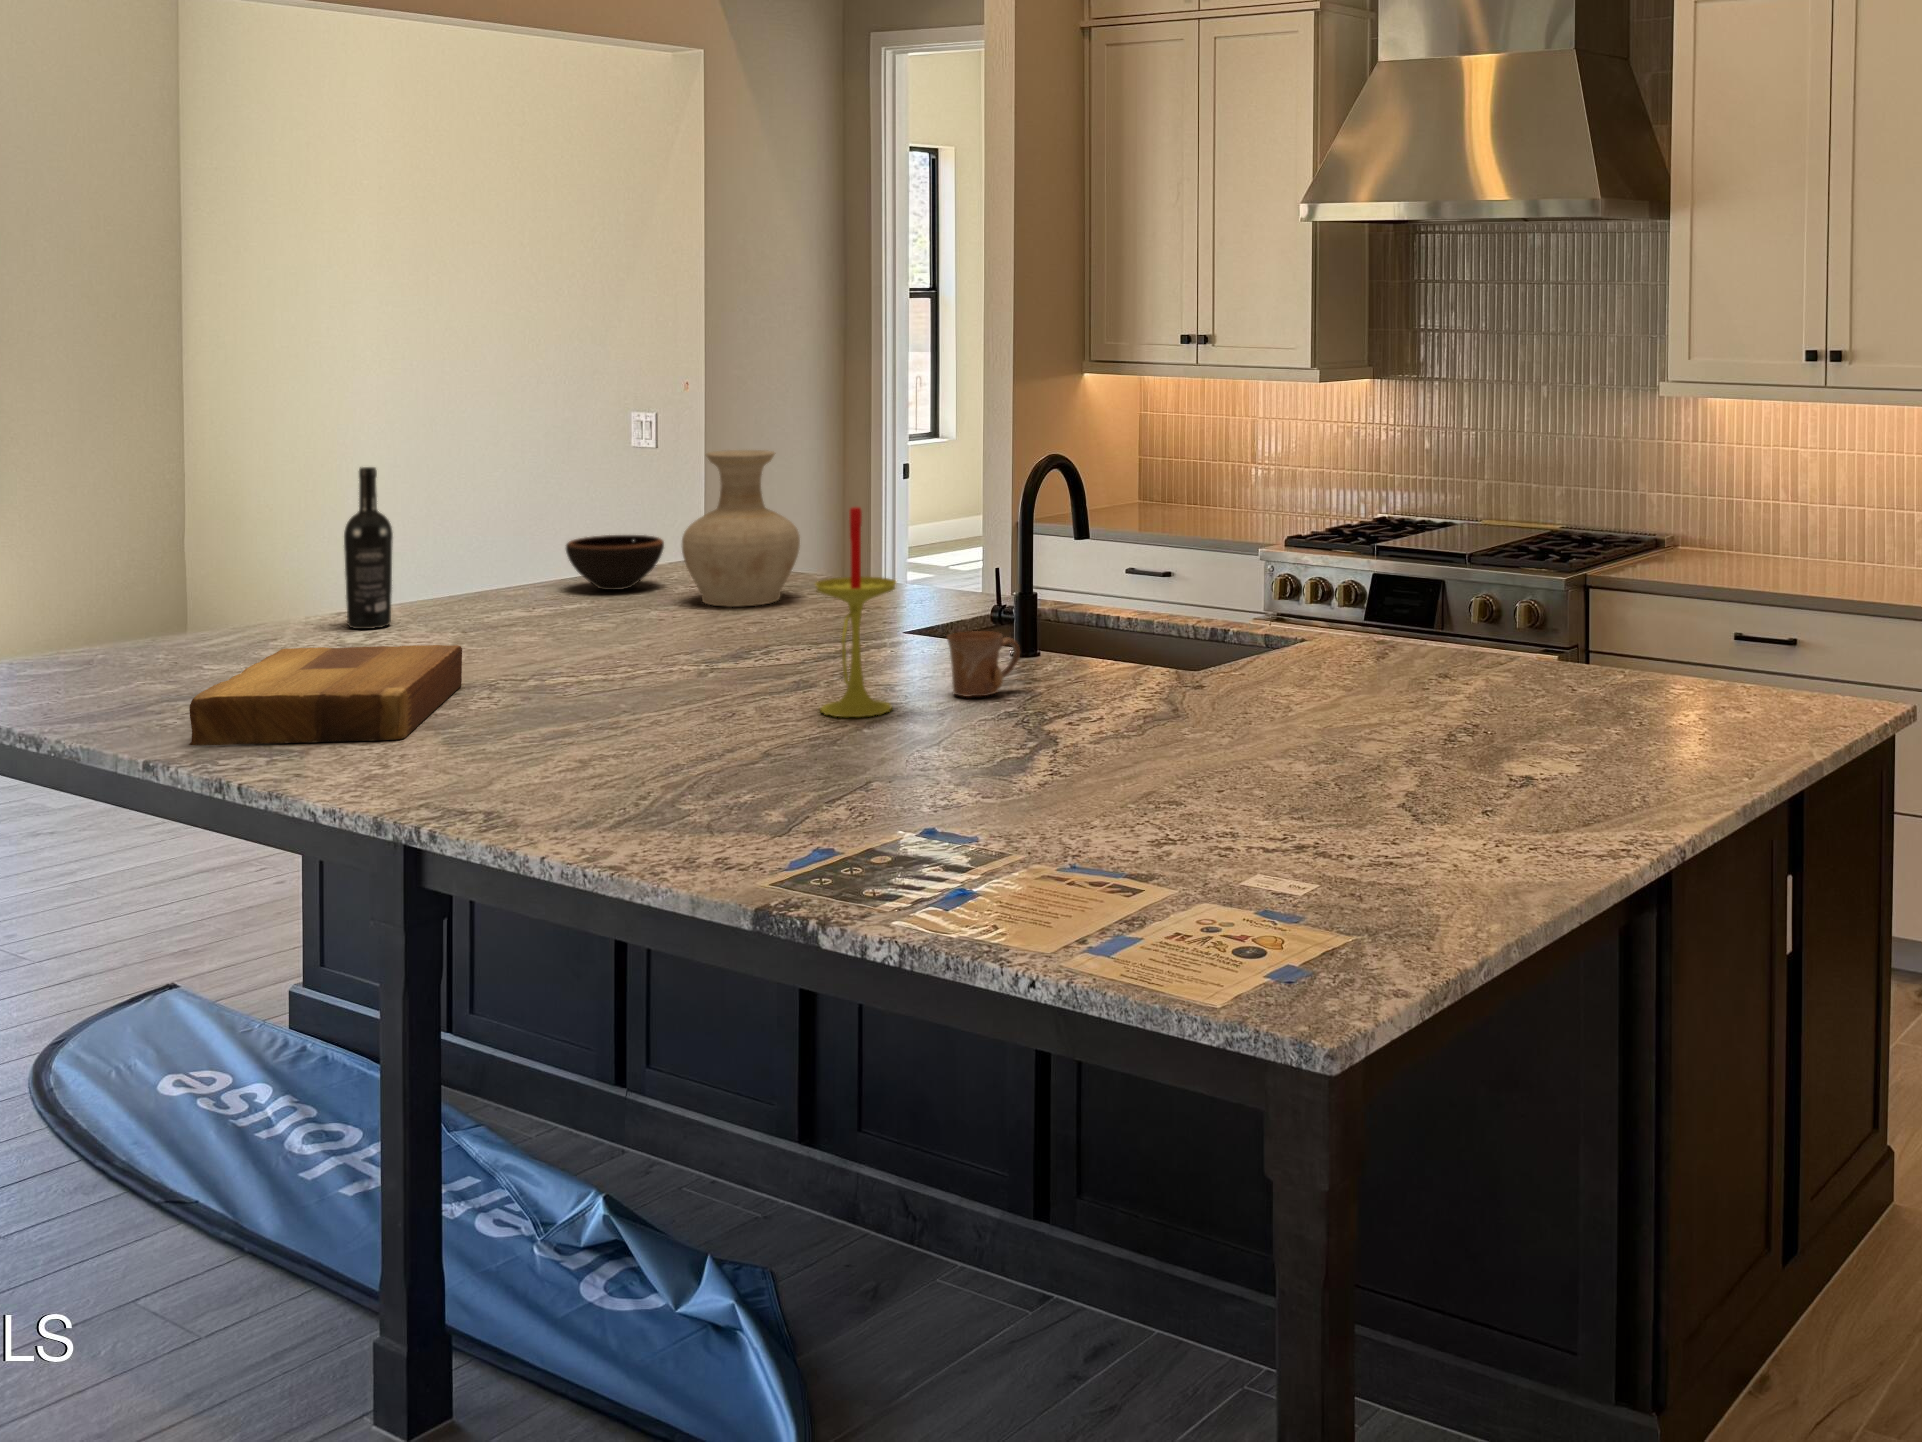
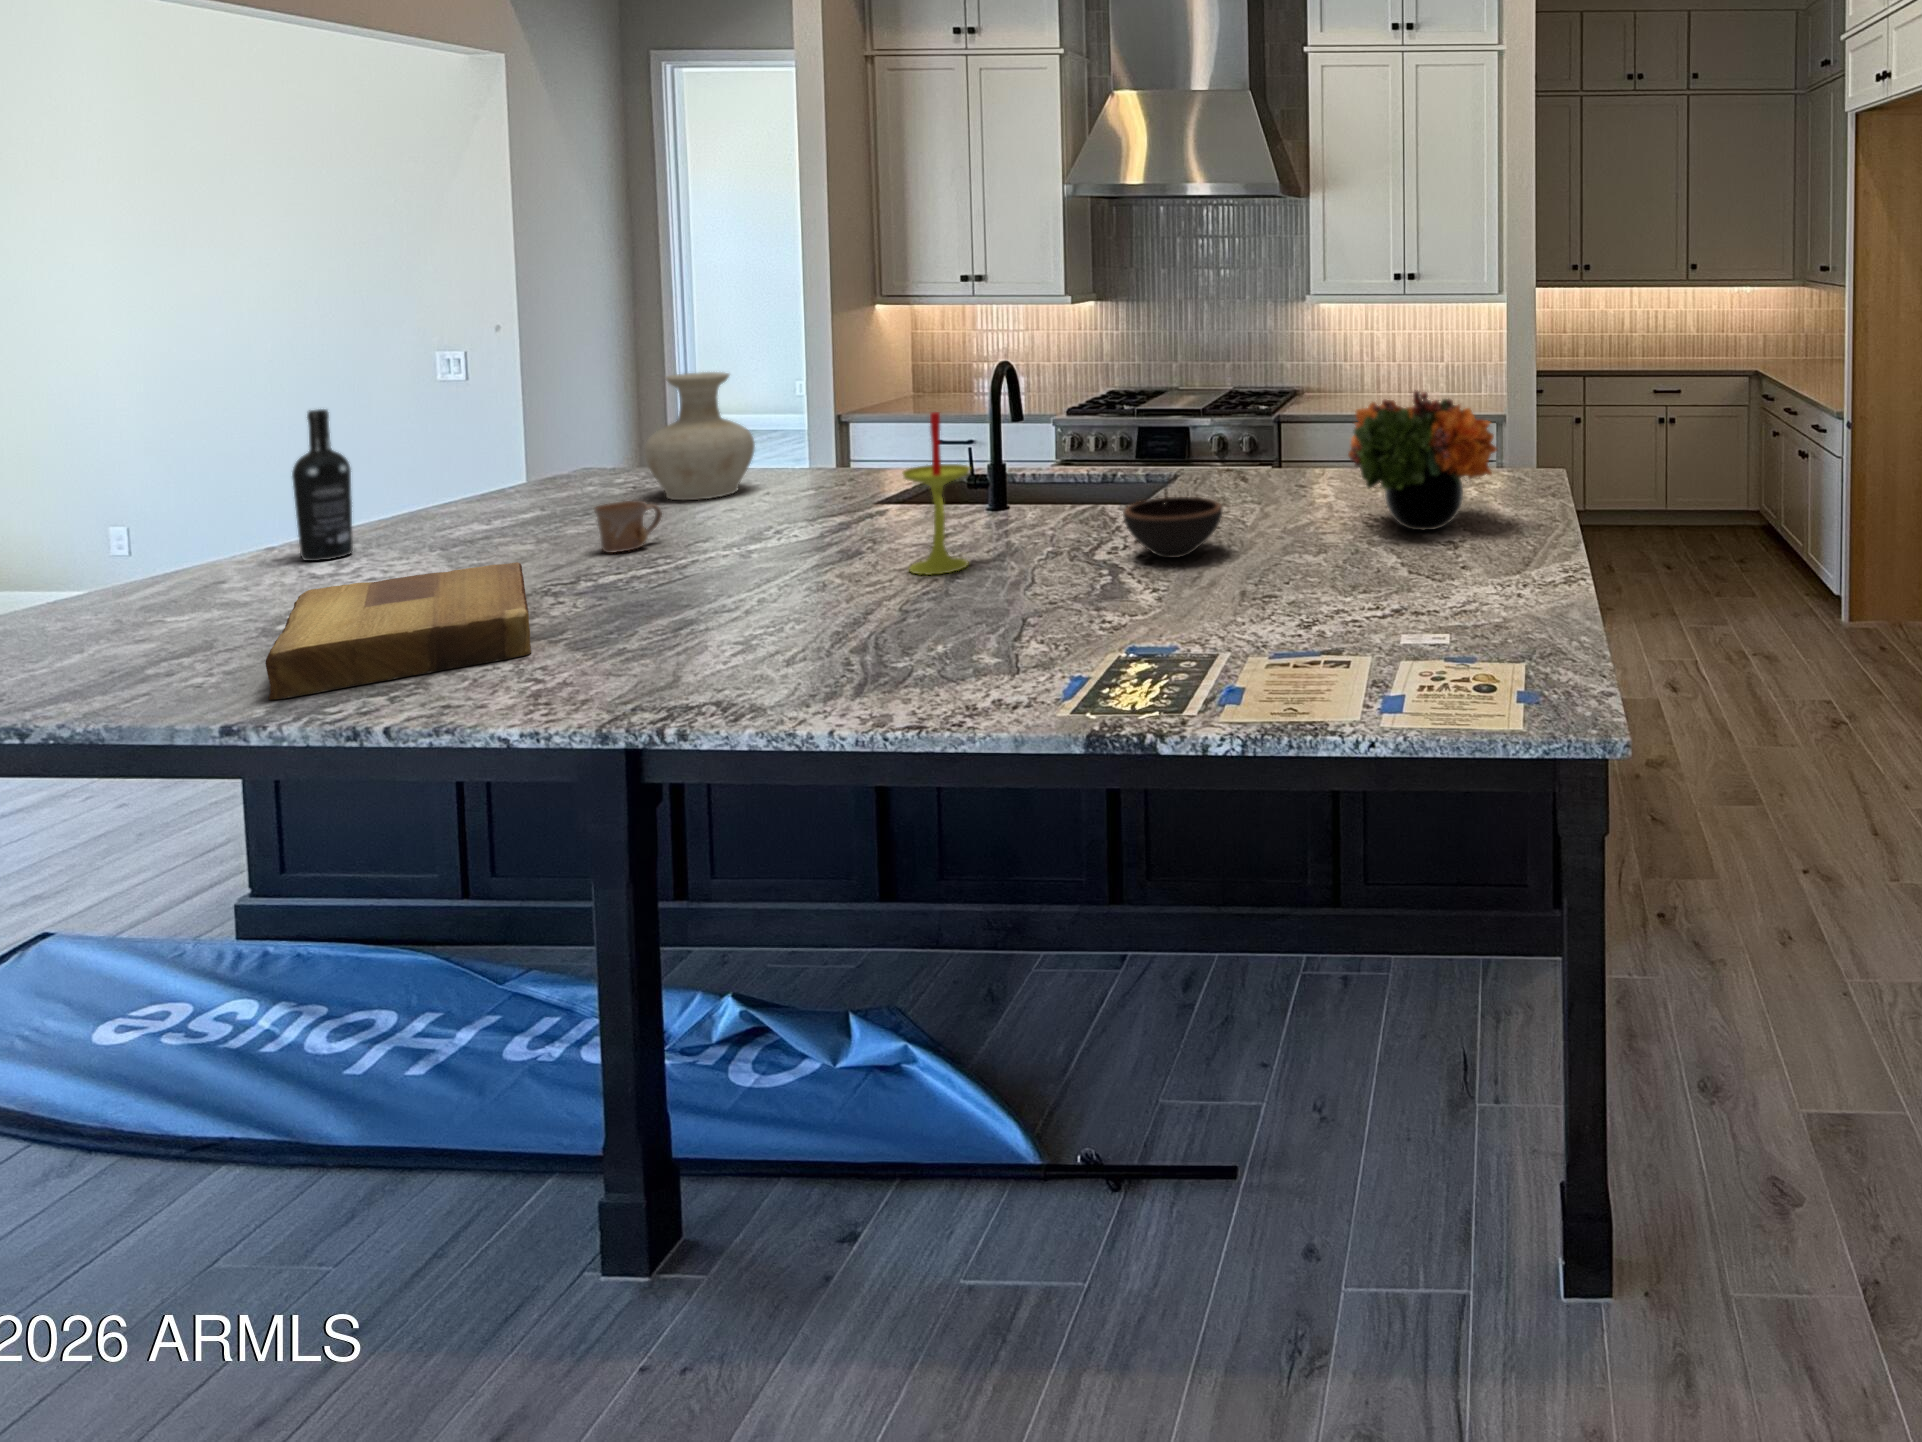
flower arrangement: none [1388,524,1644,748] -> present [1348,390,1497,530]
bowl: present [566,535,664,590] -> present [1123,497,1223,558]
mug: present [947,631,1020,697] -> present [594,501,662,553]

